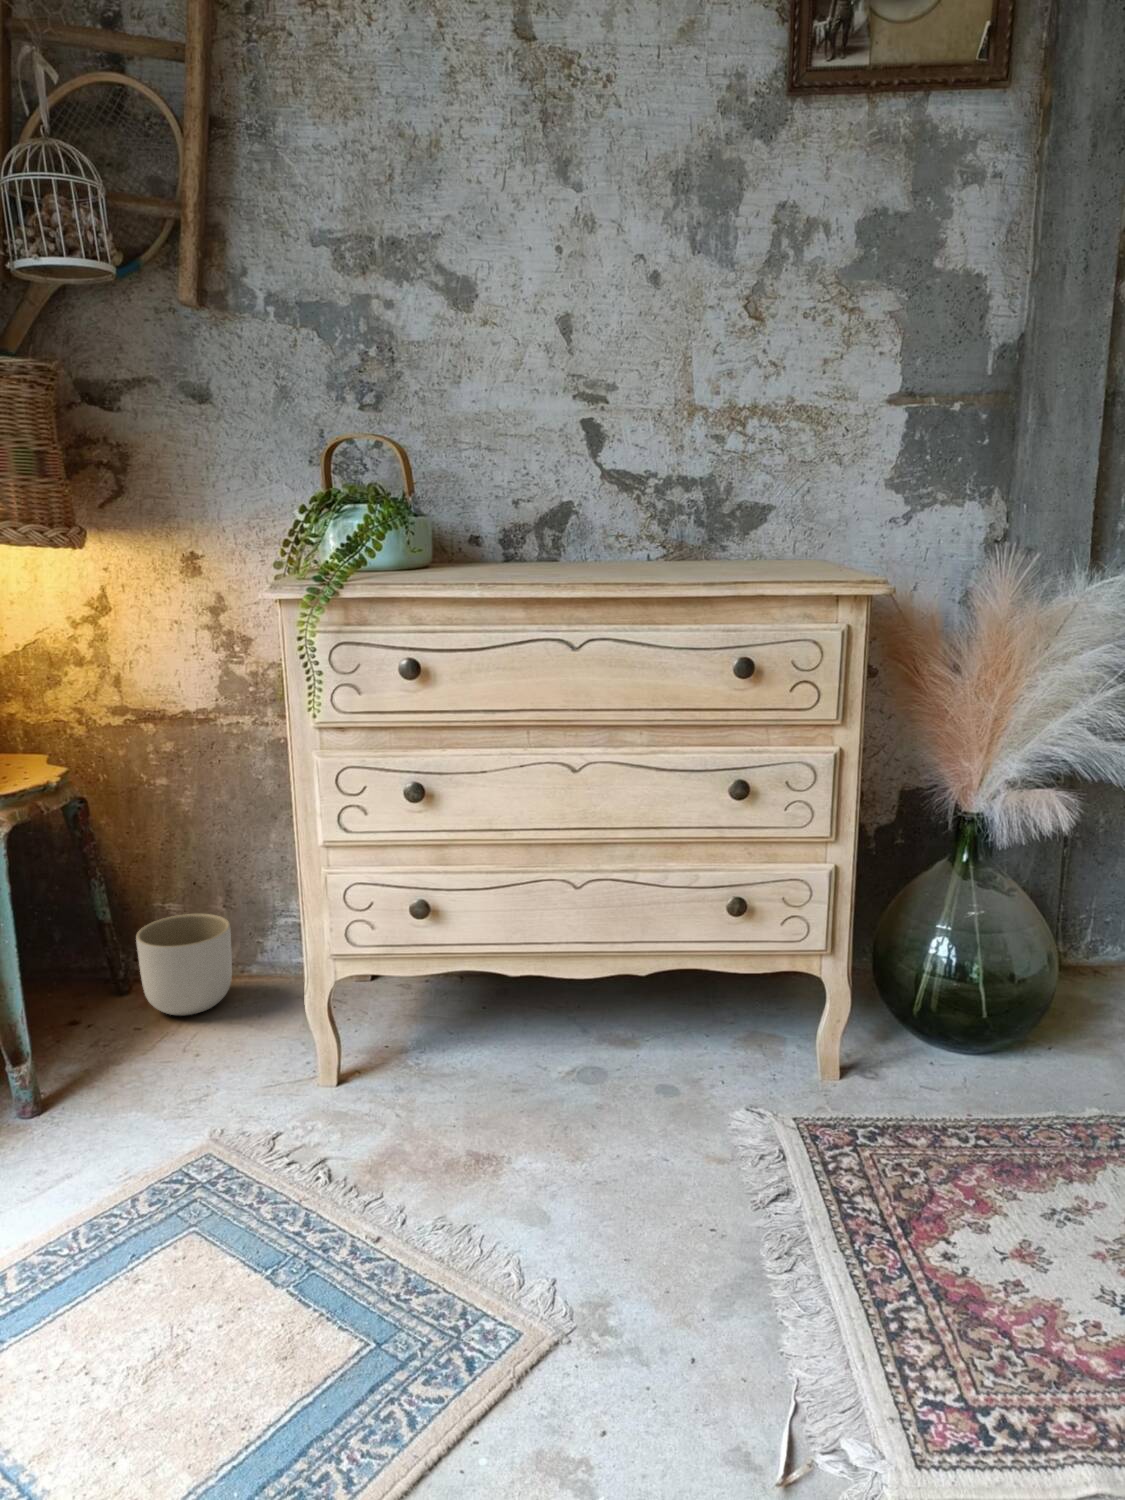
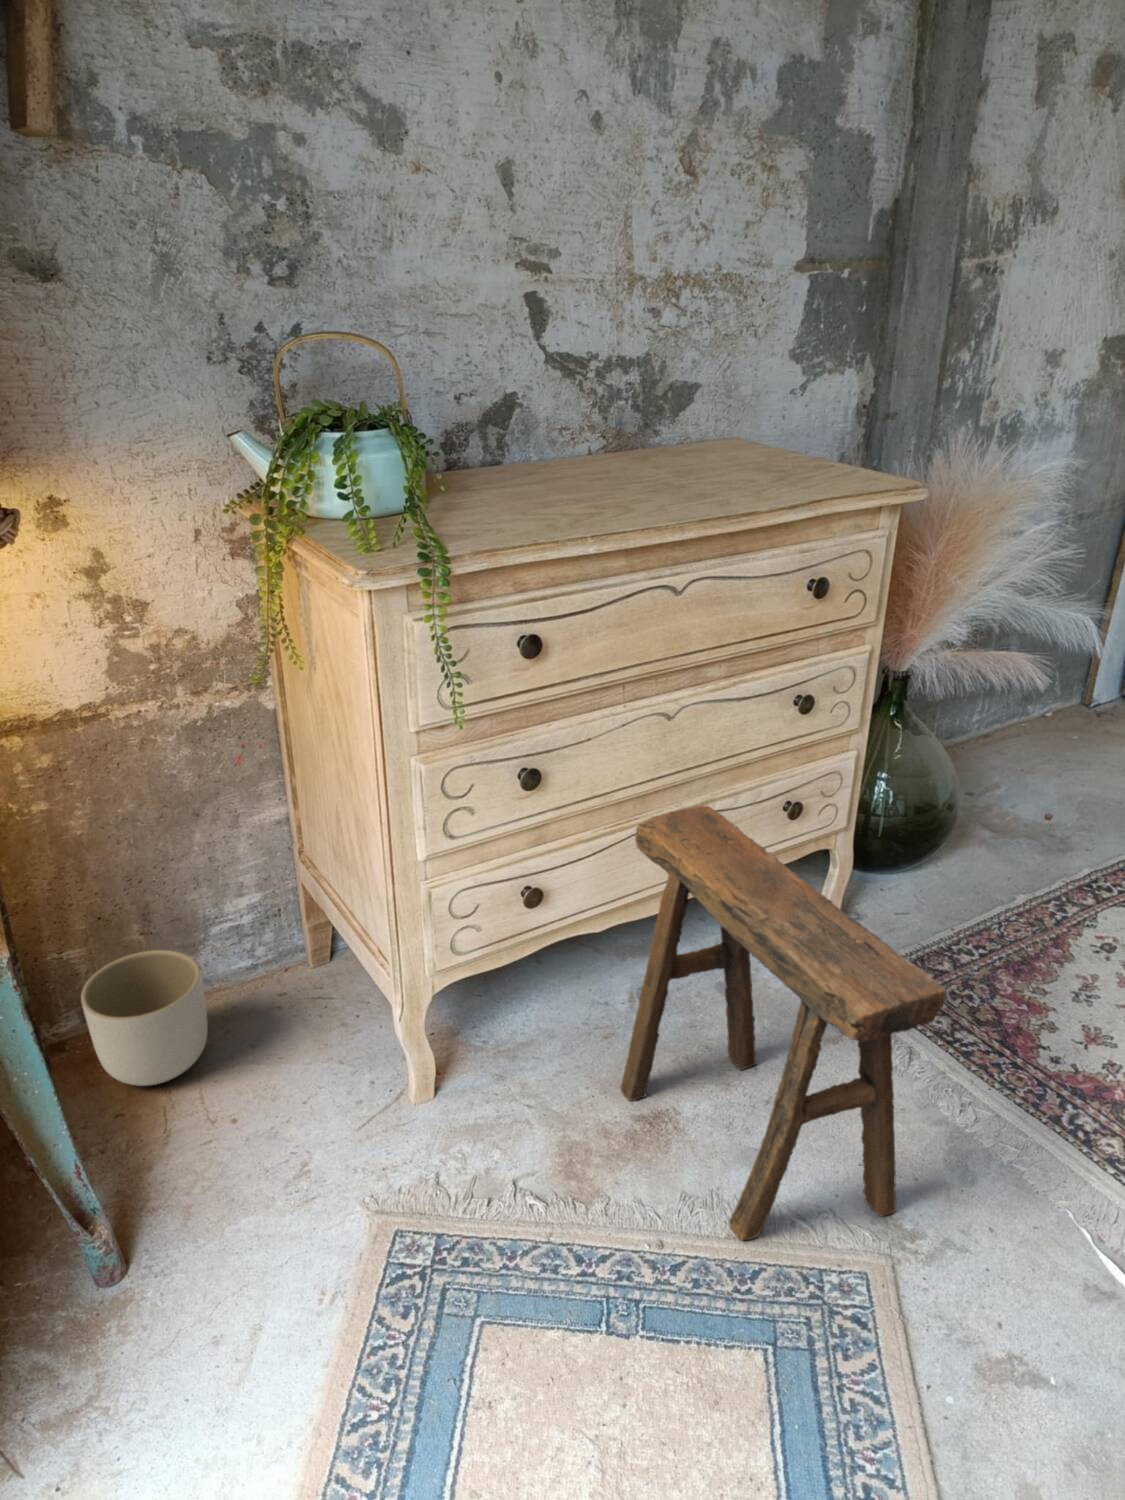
stool: none [441,855,618,1304] -> present [620,805,947,1241]

